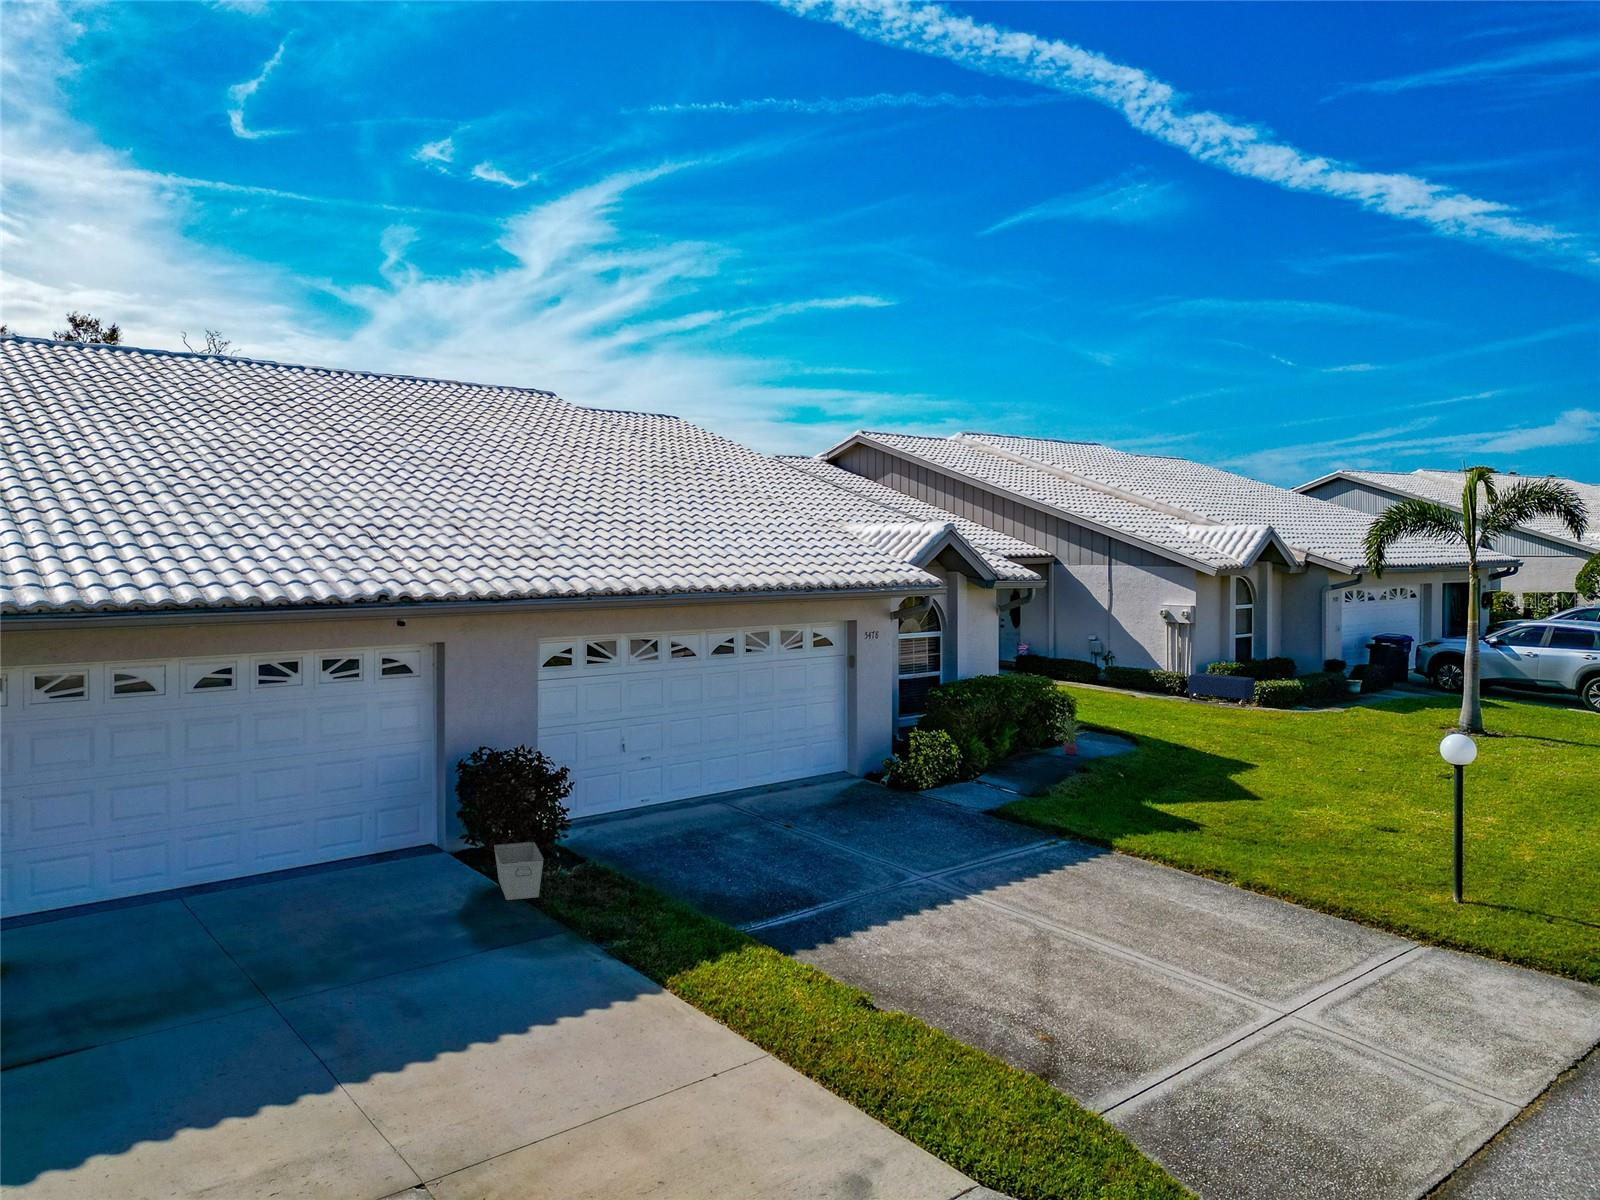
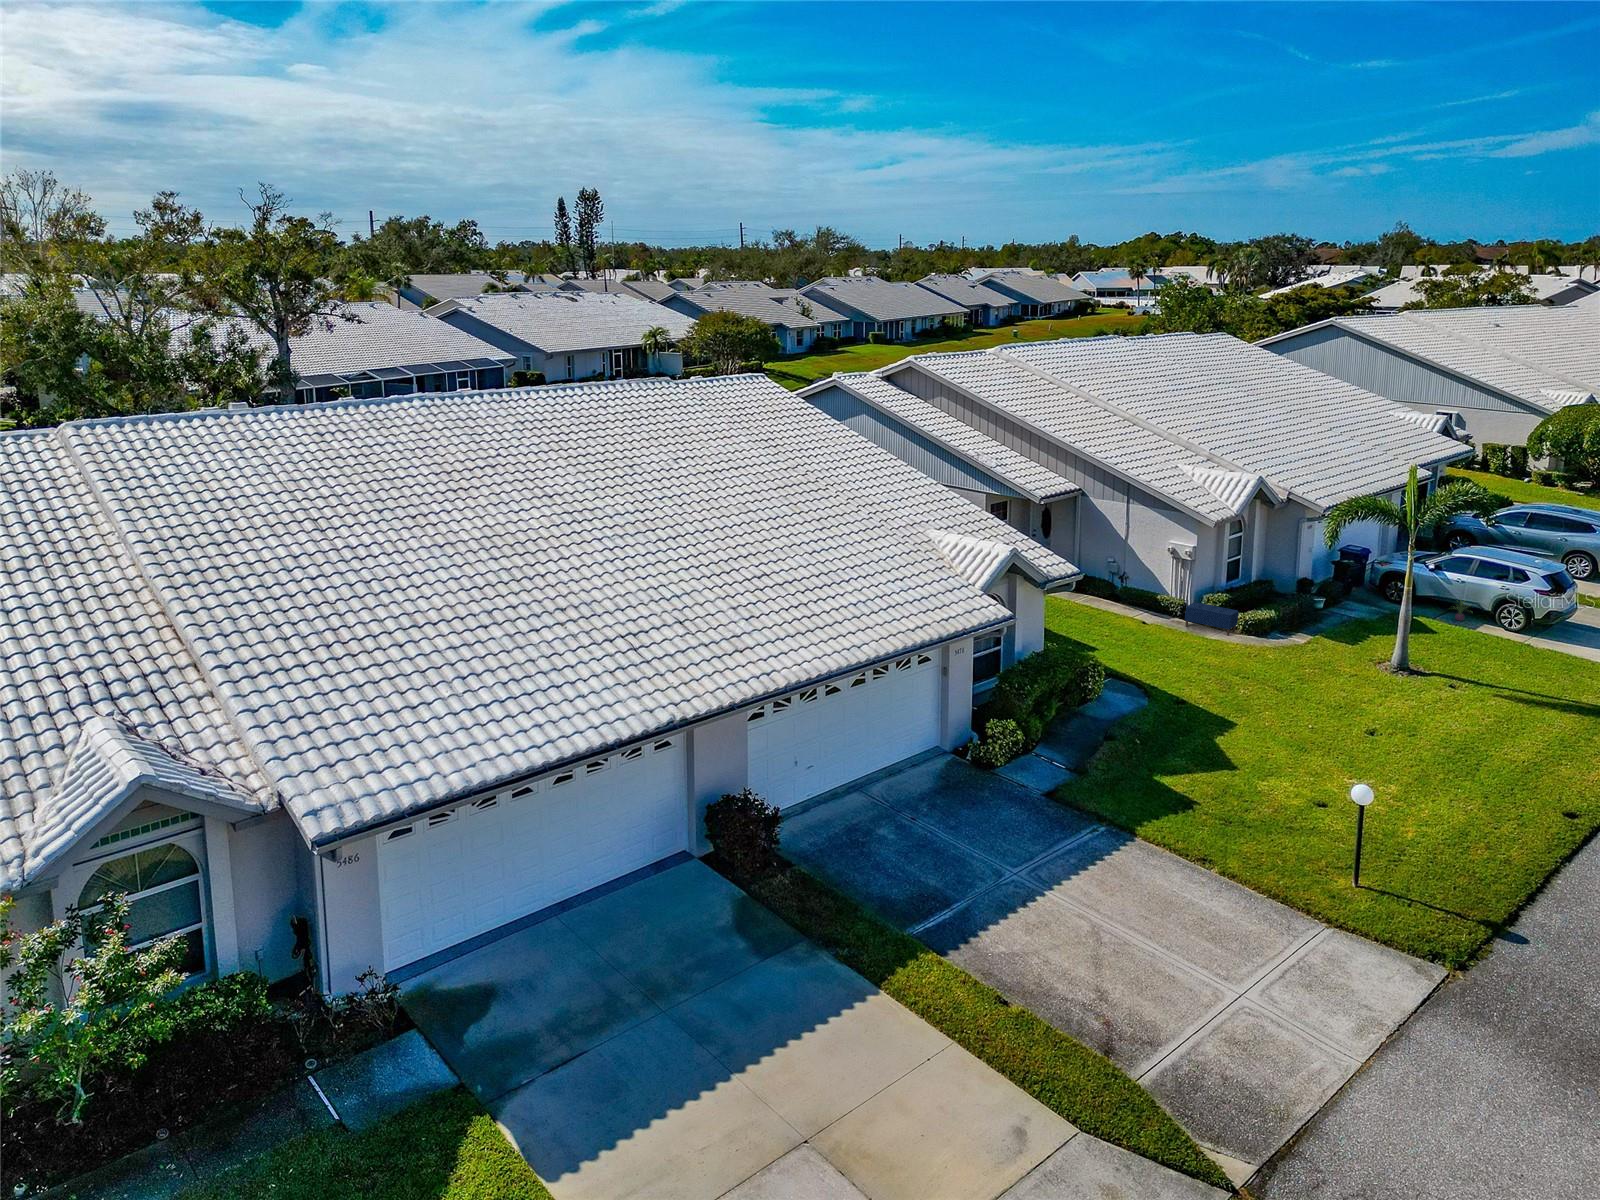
decorative plant: present [1063,717,1080,755] -> present [1455,601,1470,621]
storage bin: present [494,842,544,900] -> none [745,858,783,903]

